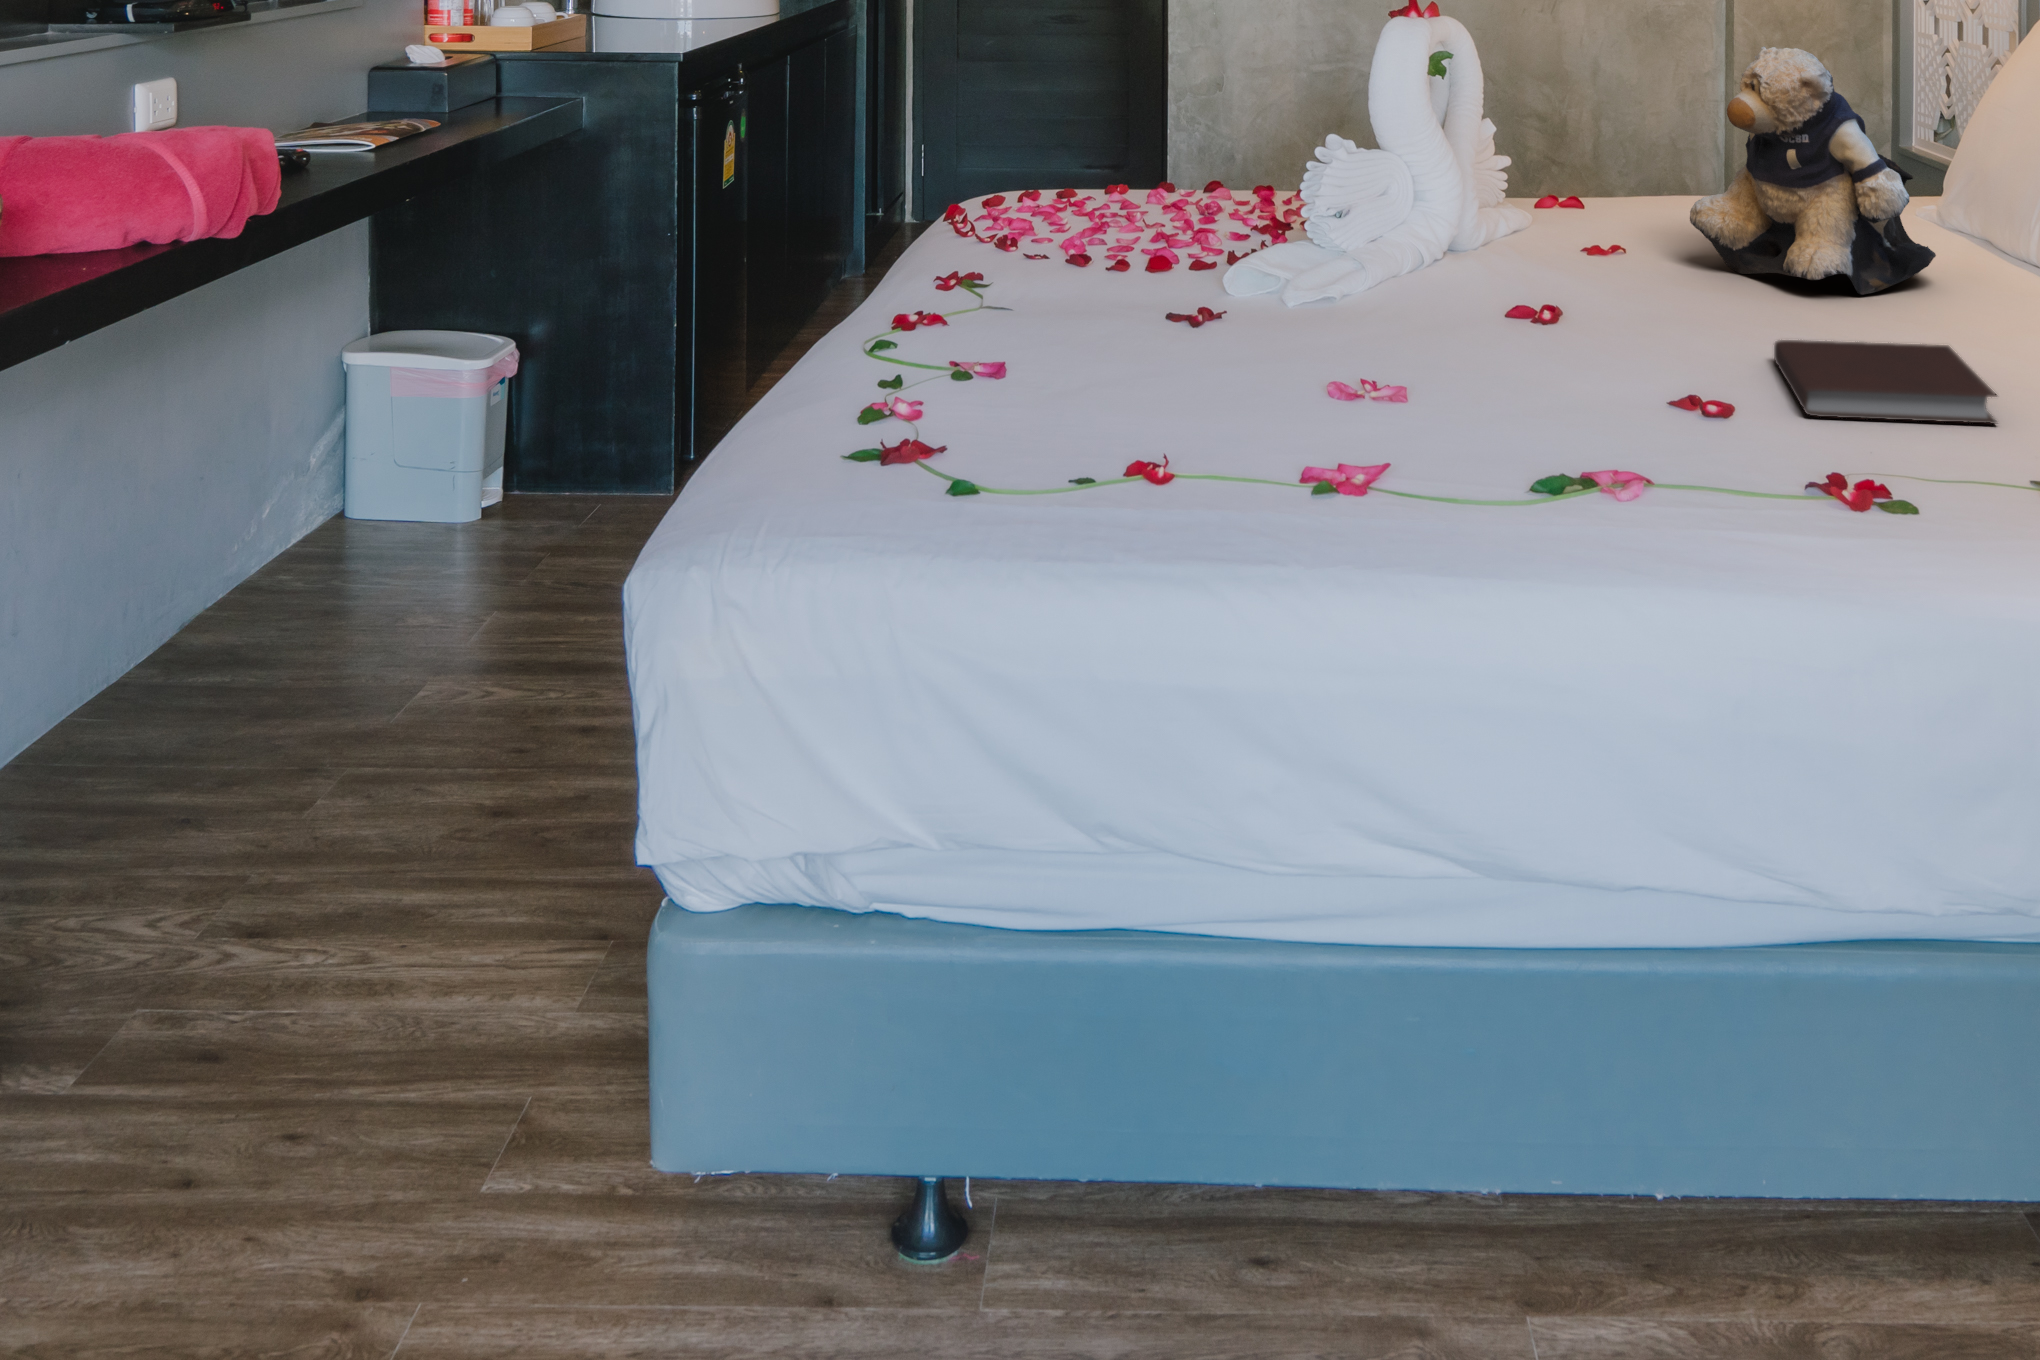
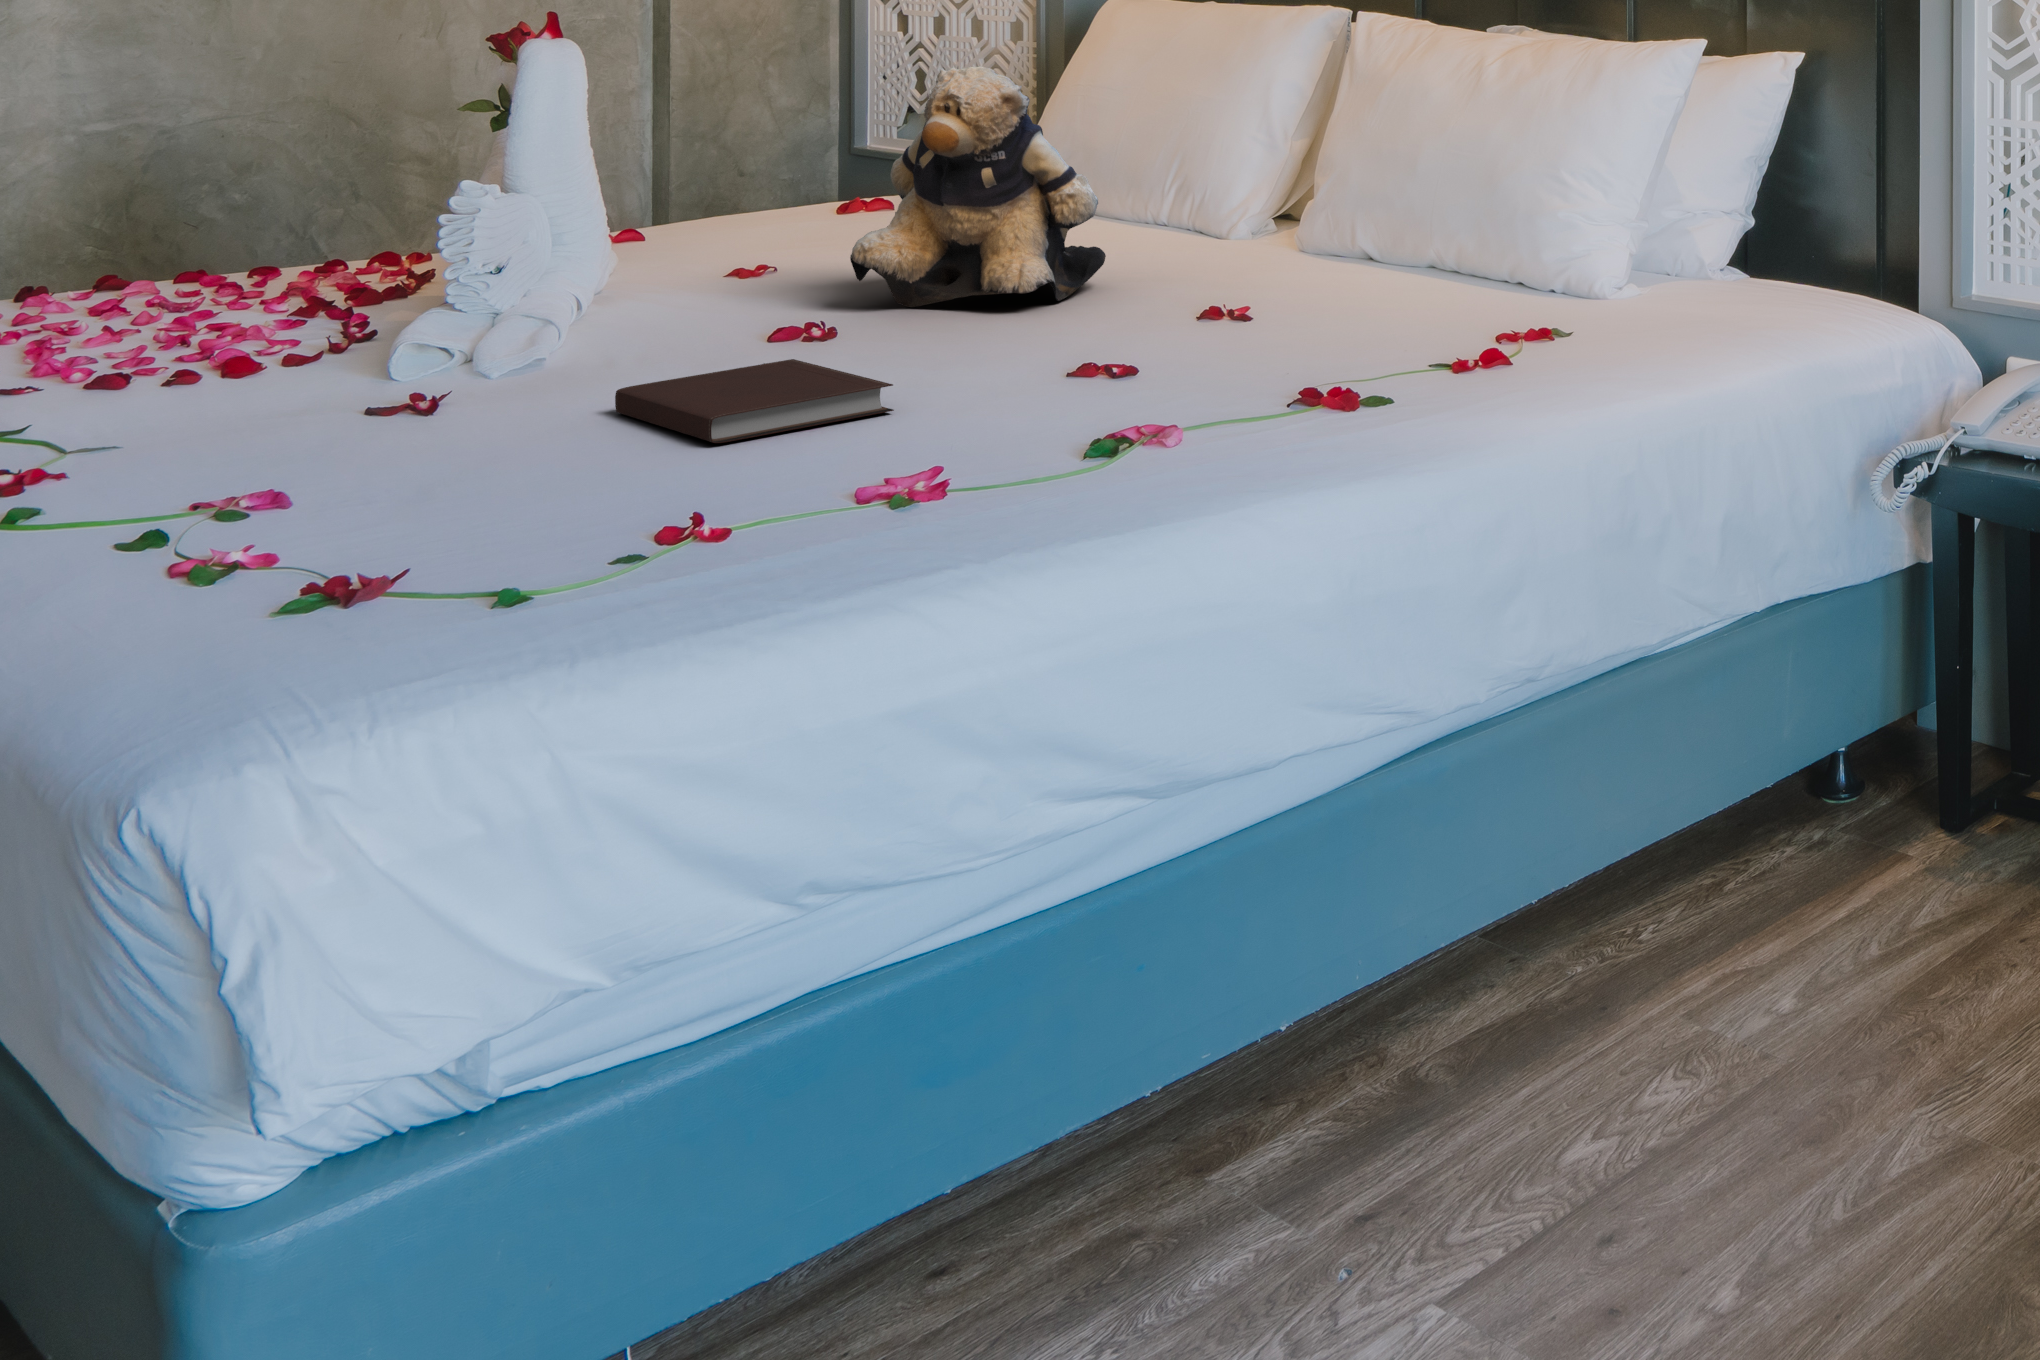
notebook: present [1774,340,1997,424] -> present [615,359,894,443]

